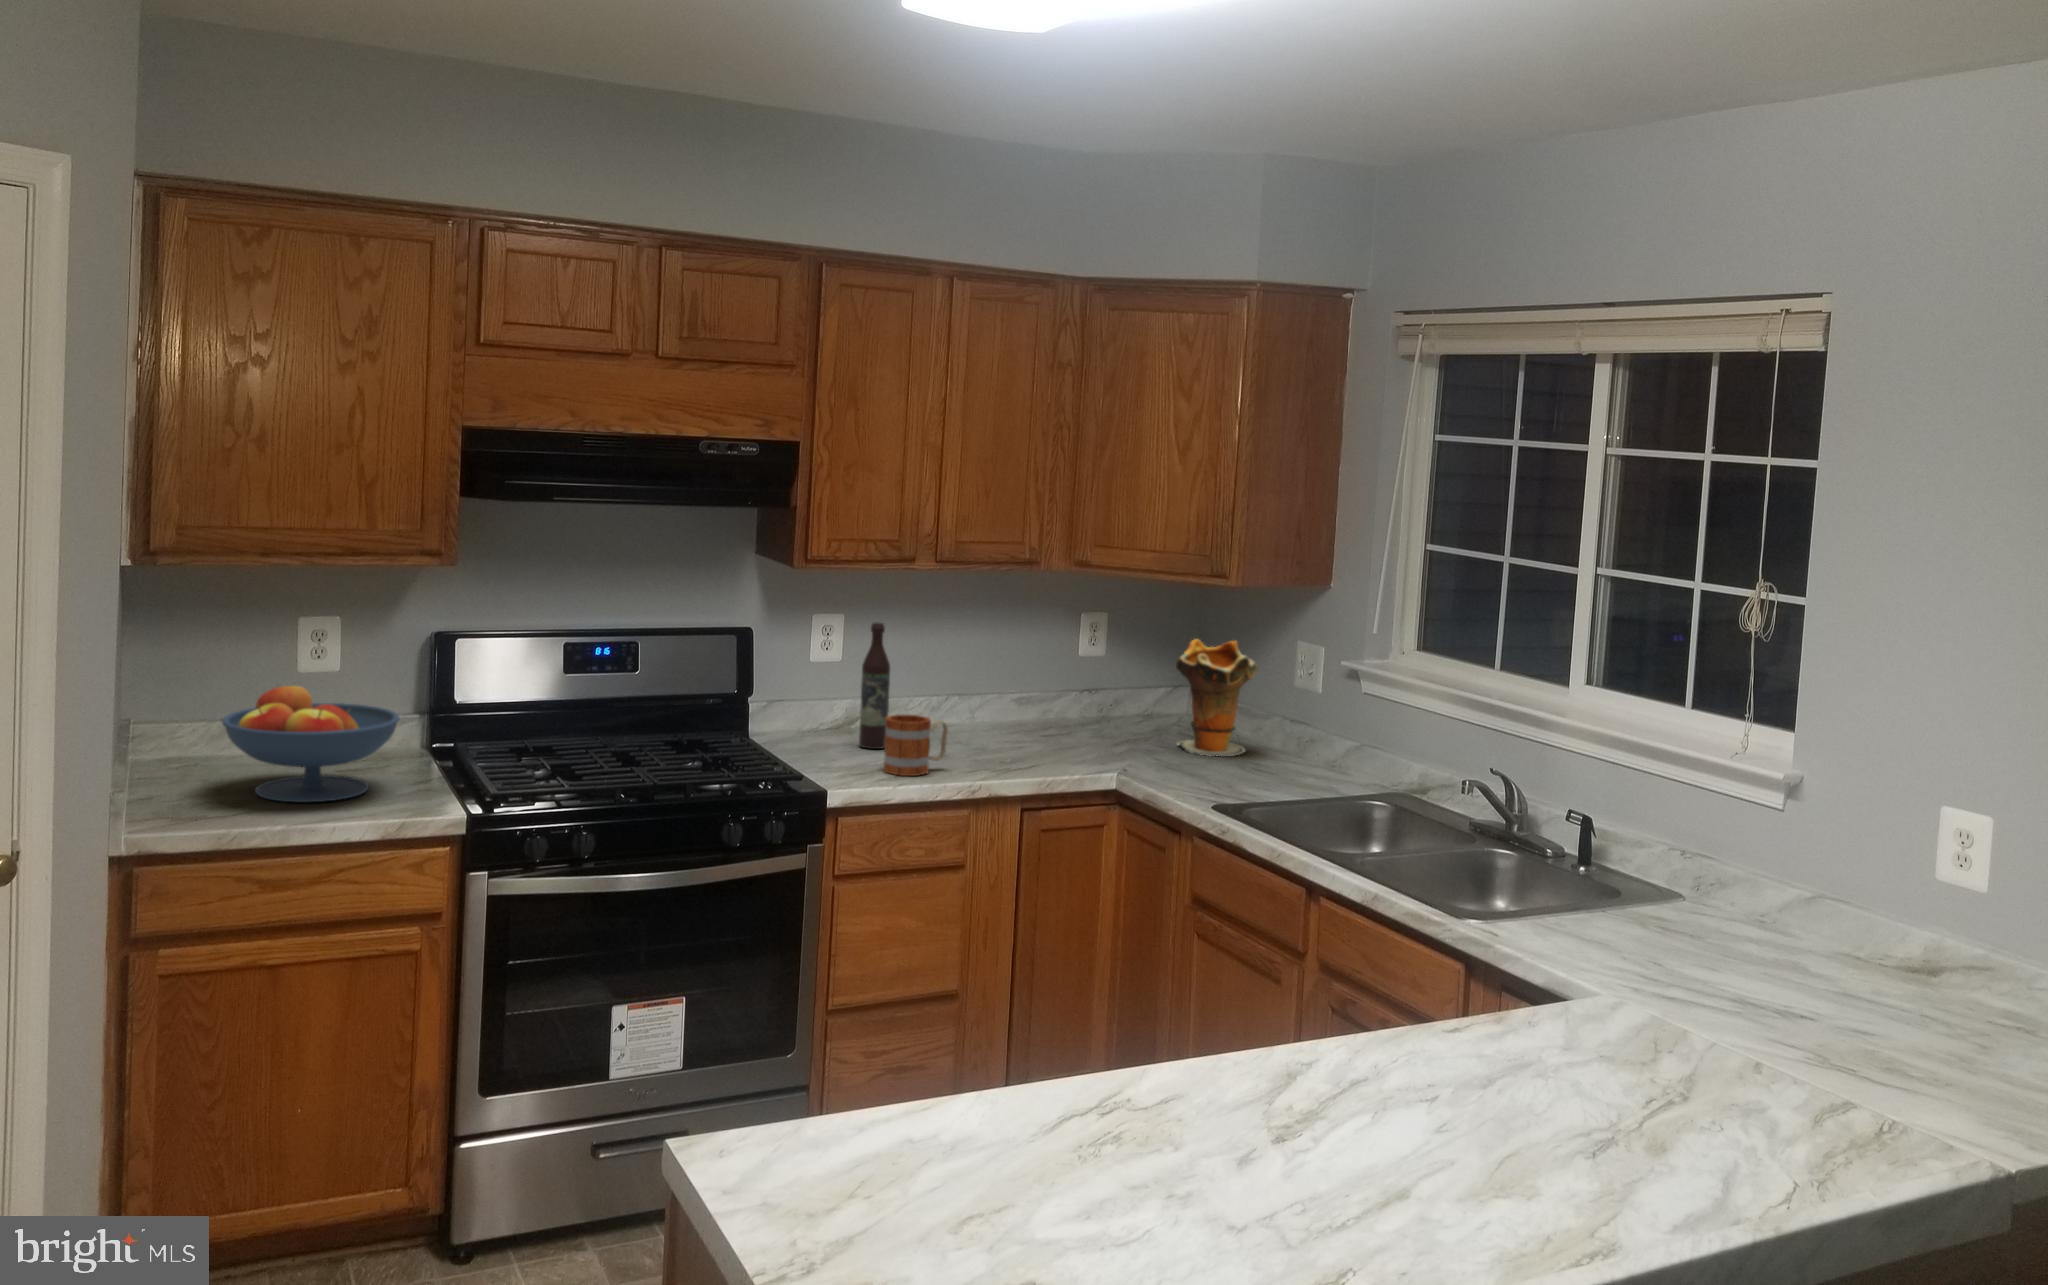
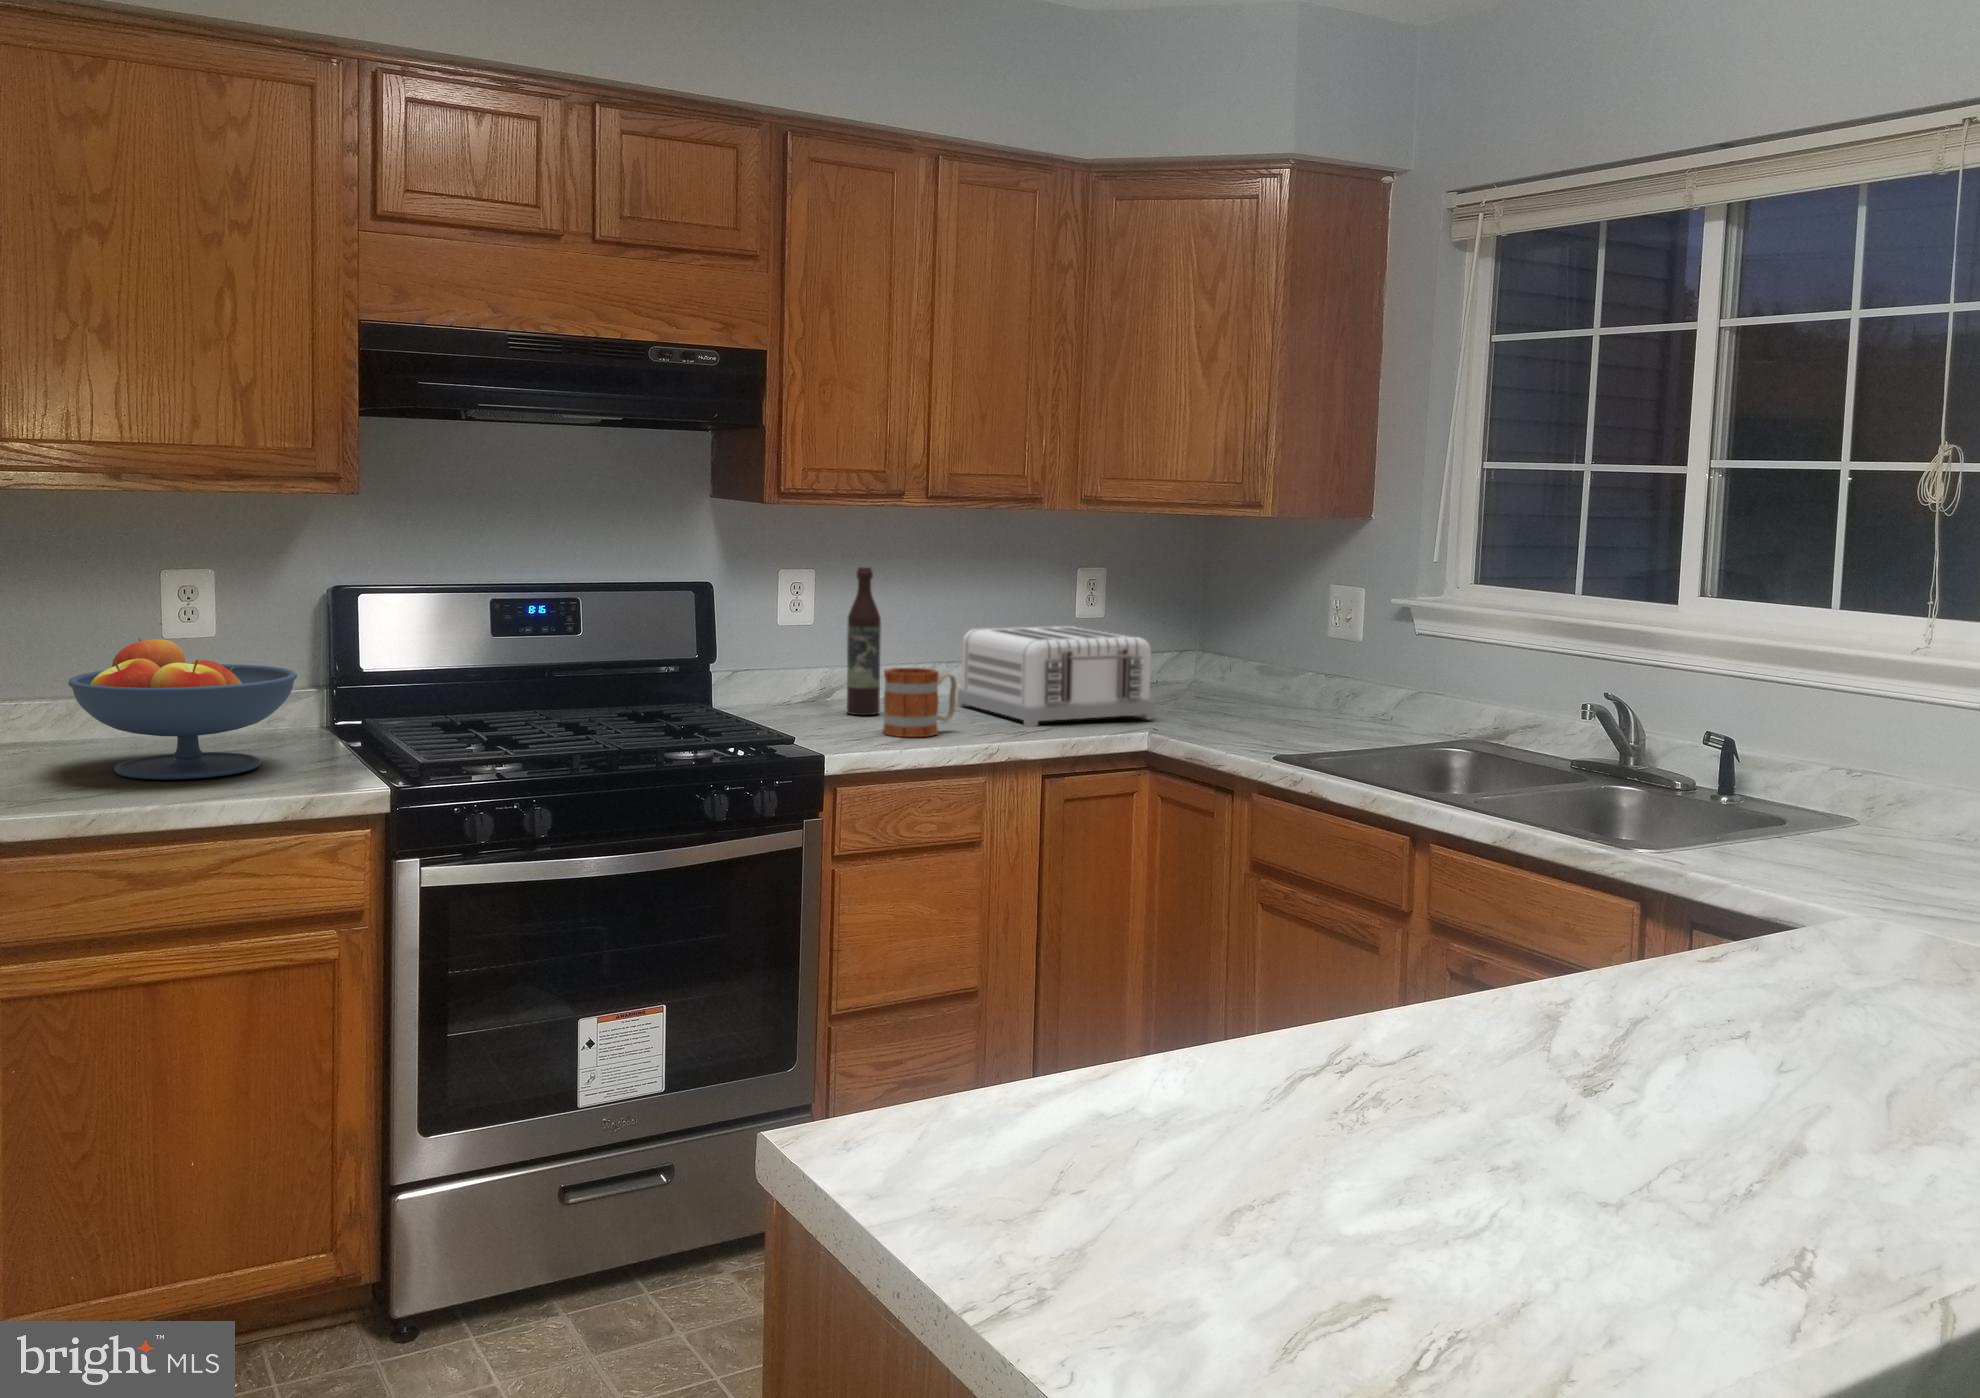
decorative vase: present [1176,639,1258,756] -> none [1201,584,1294,714]
toaster: none [958,672,1125,766] -> present [957,626,1154,726]

